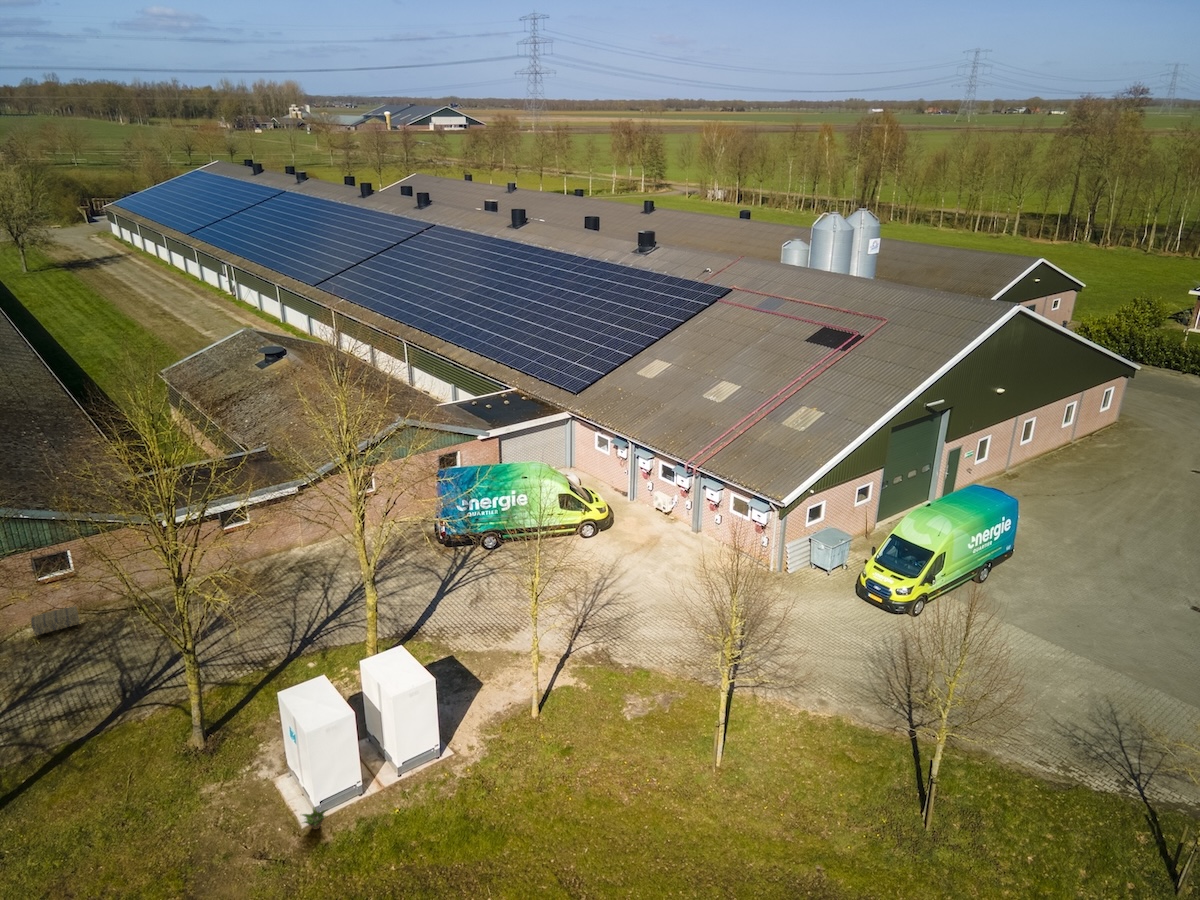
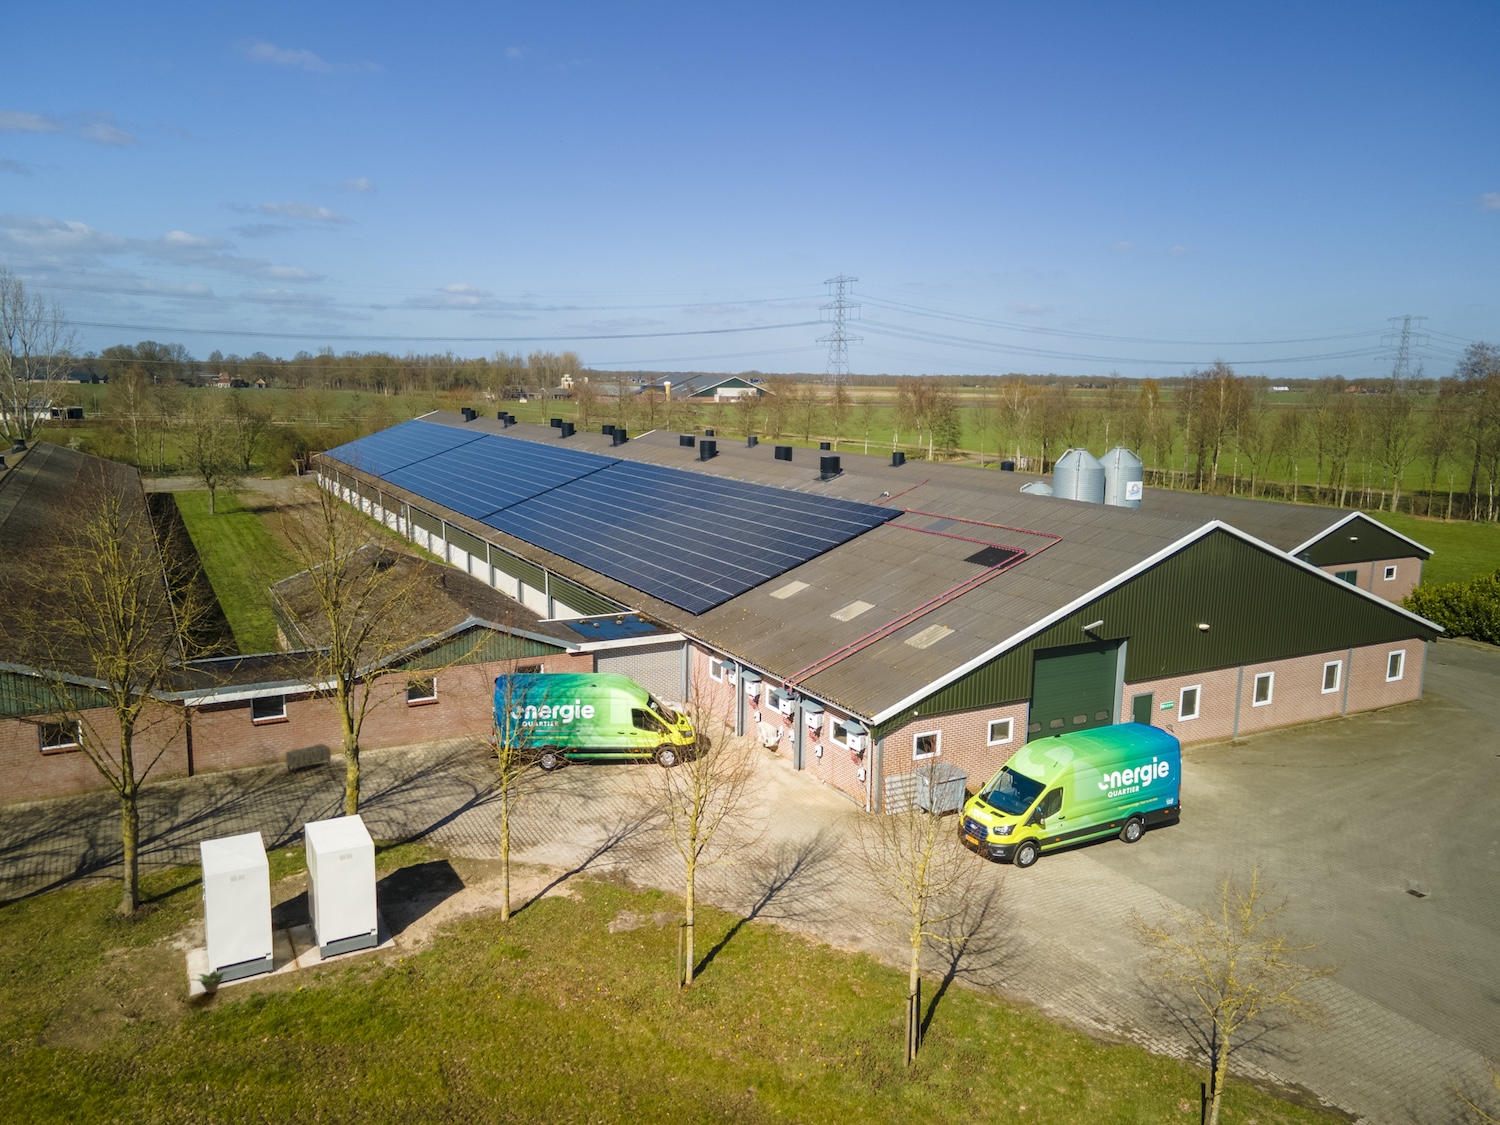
bench: present [31,605,80,639] -> present [286,744,331,773]

